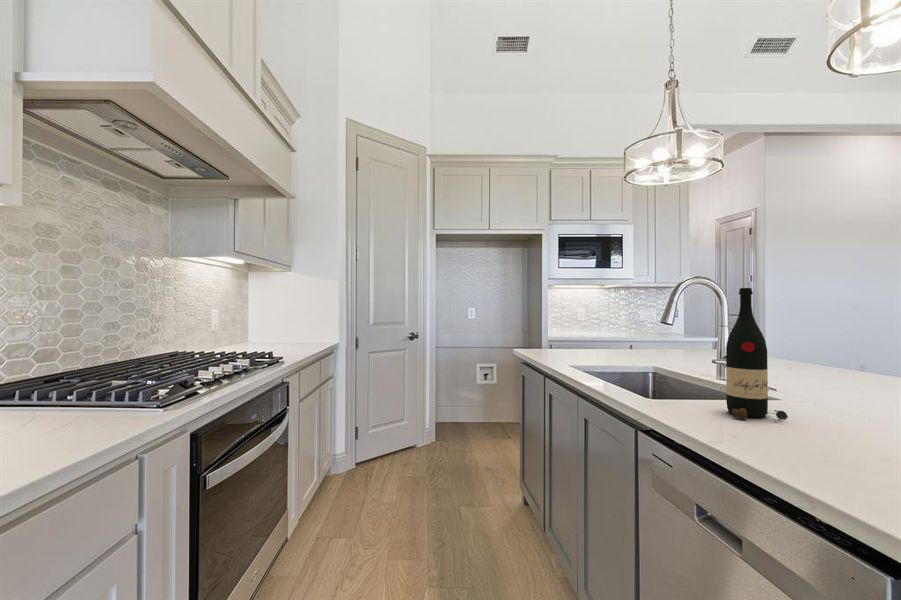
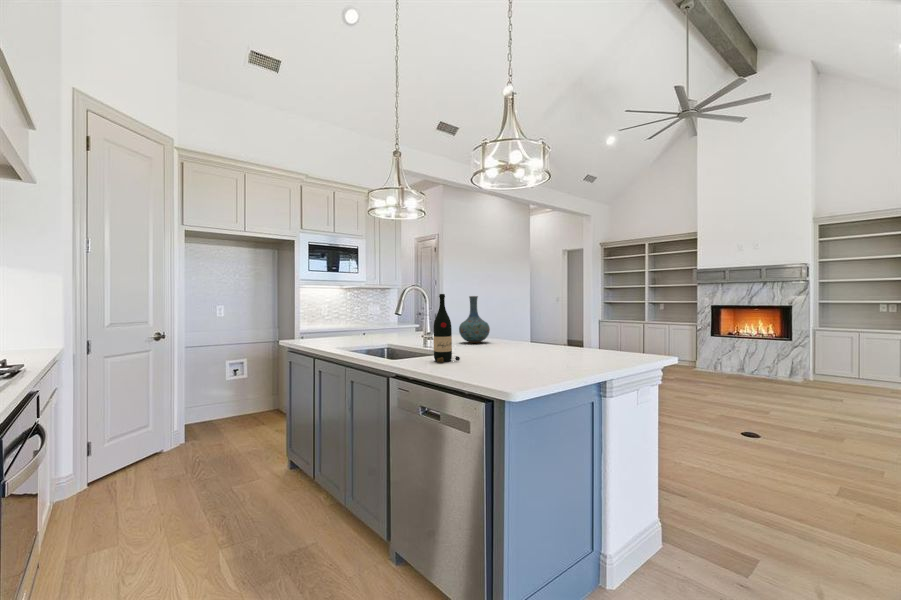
vase: none [790,295,866,383] -> present [459,296,490,343]

